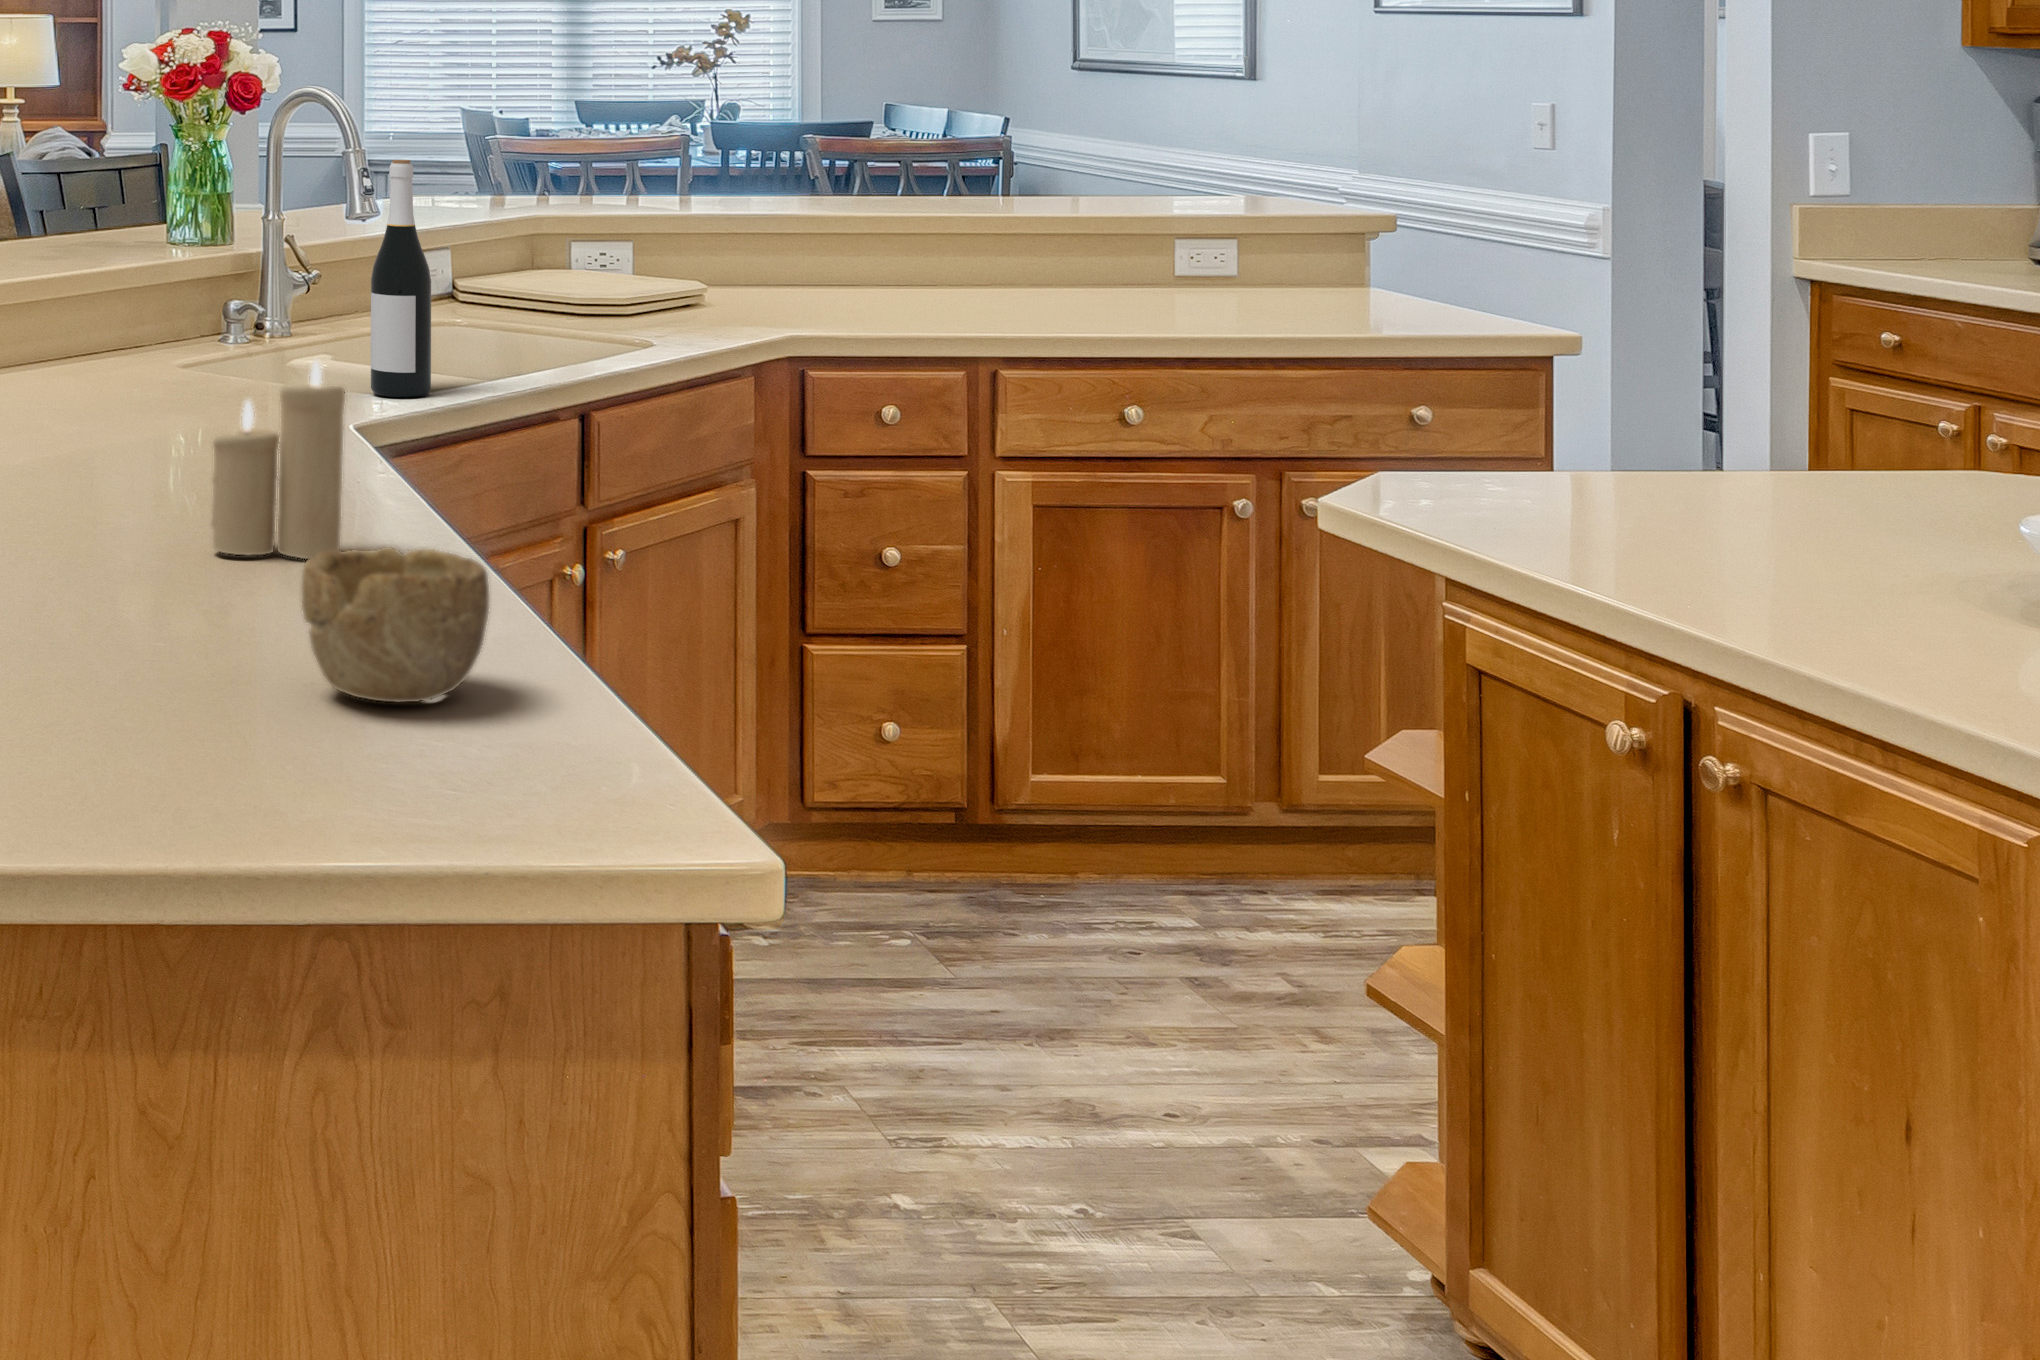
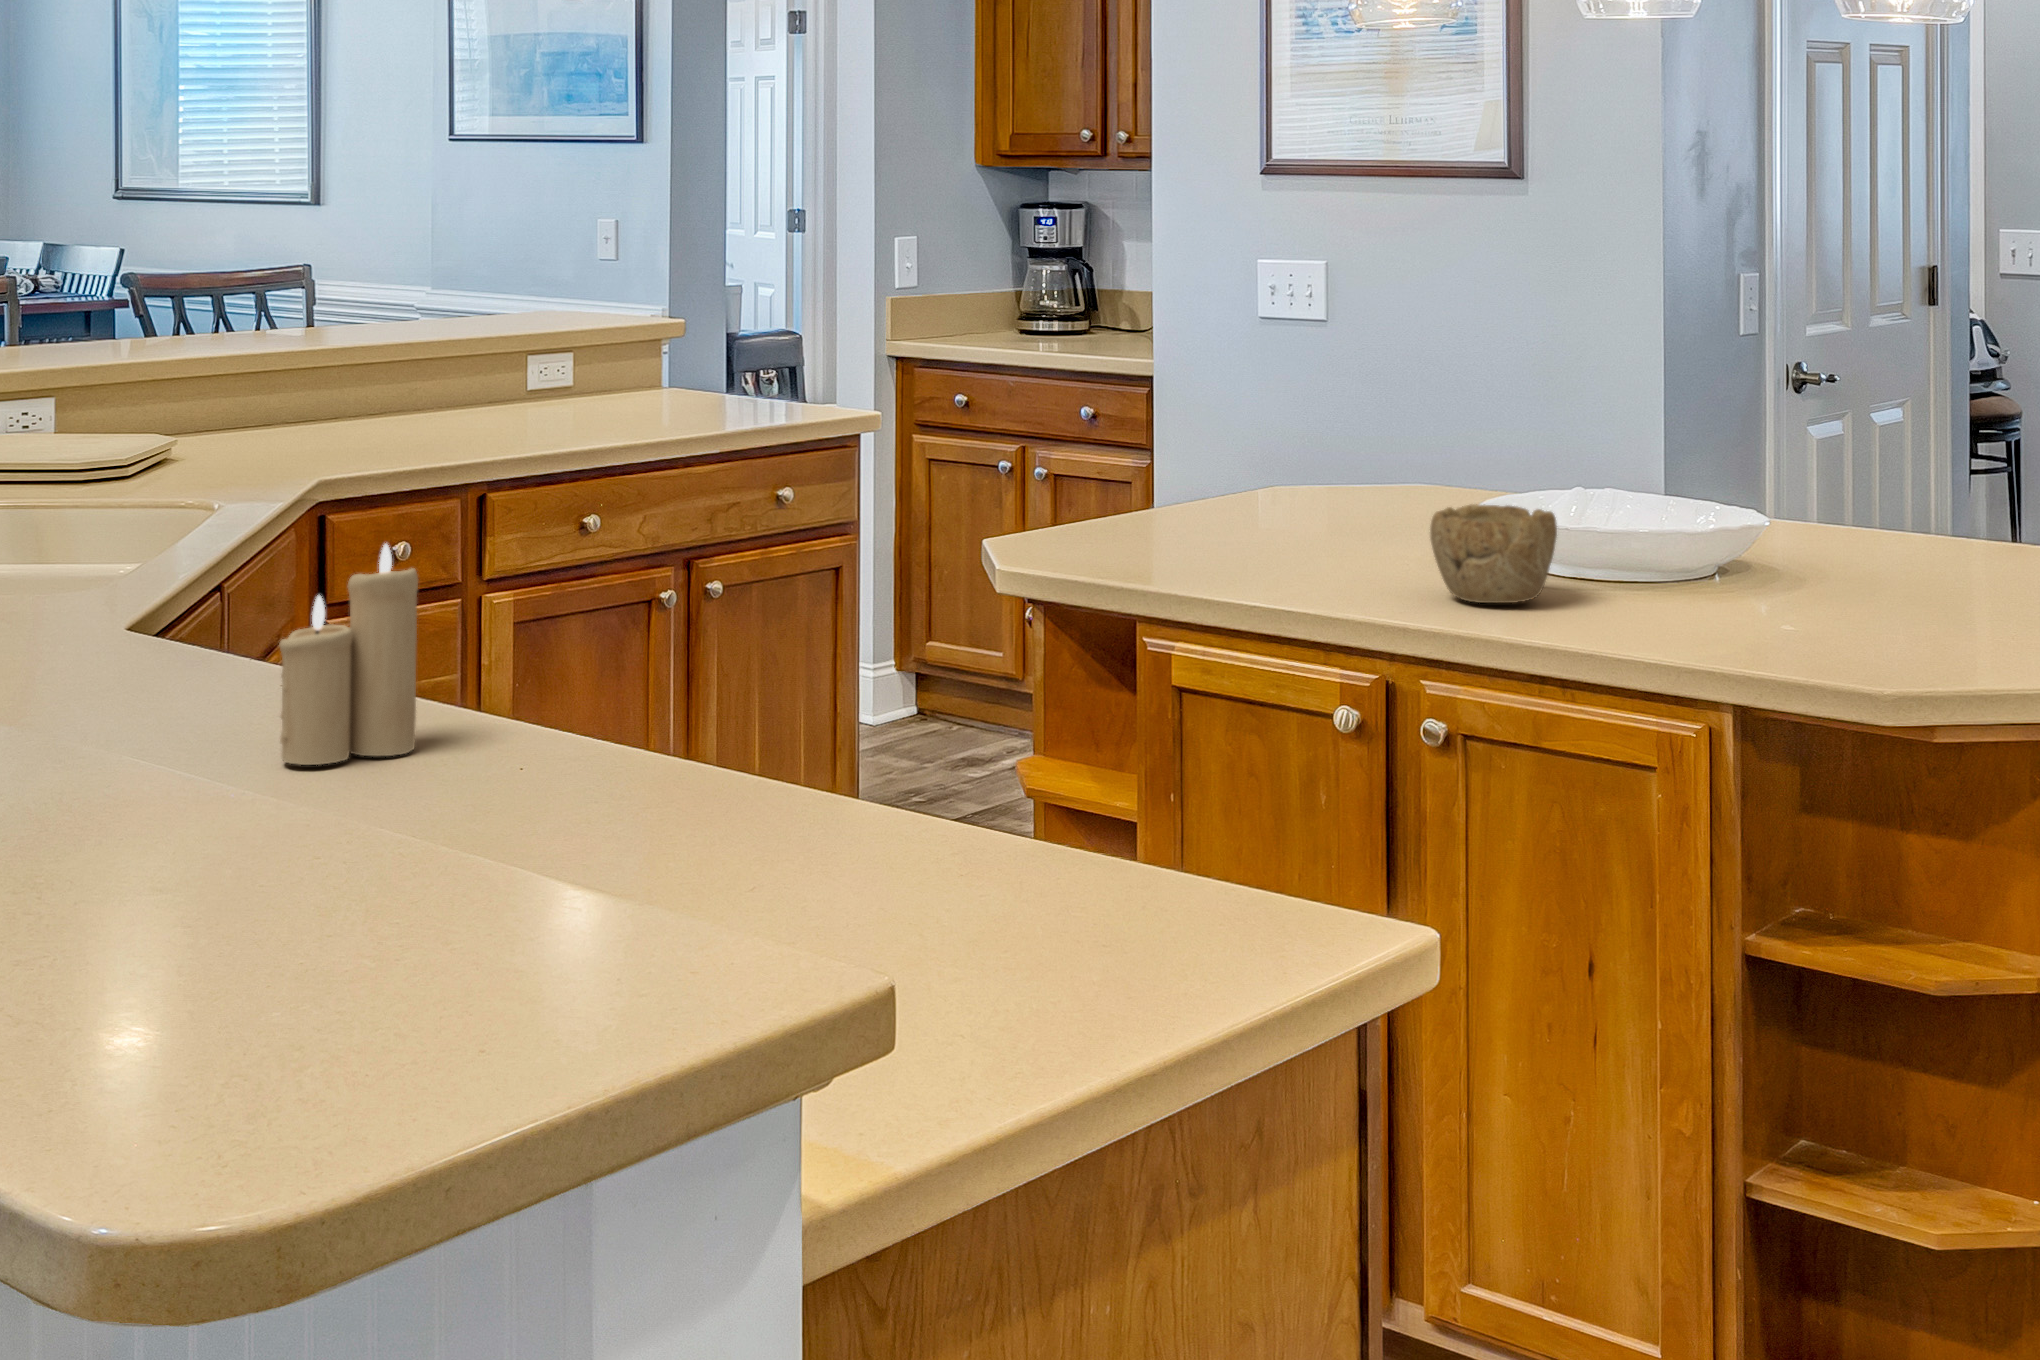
wine bottle: present [371,160,431,397] -> none [39,325,107,585]
bowl: present [302,547,489,702] -> present [1430,504,1557,603]

